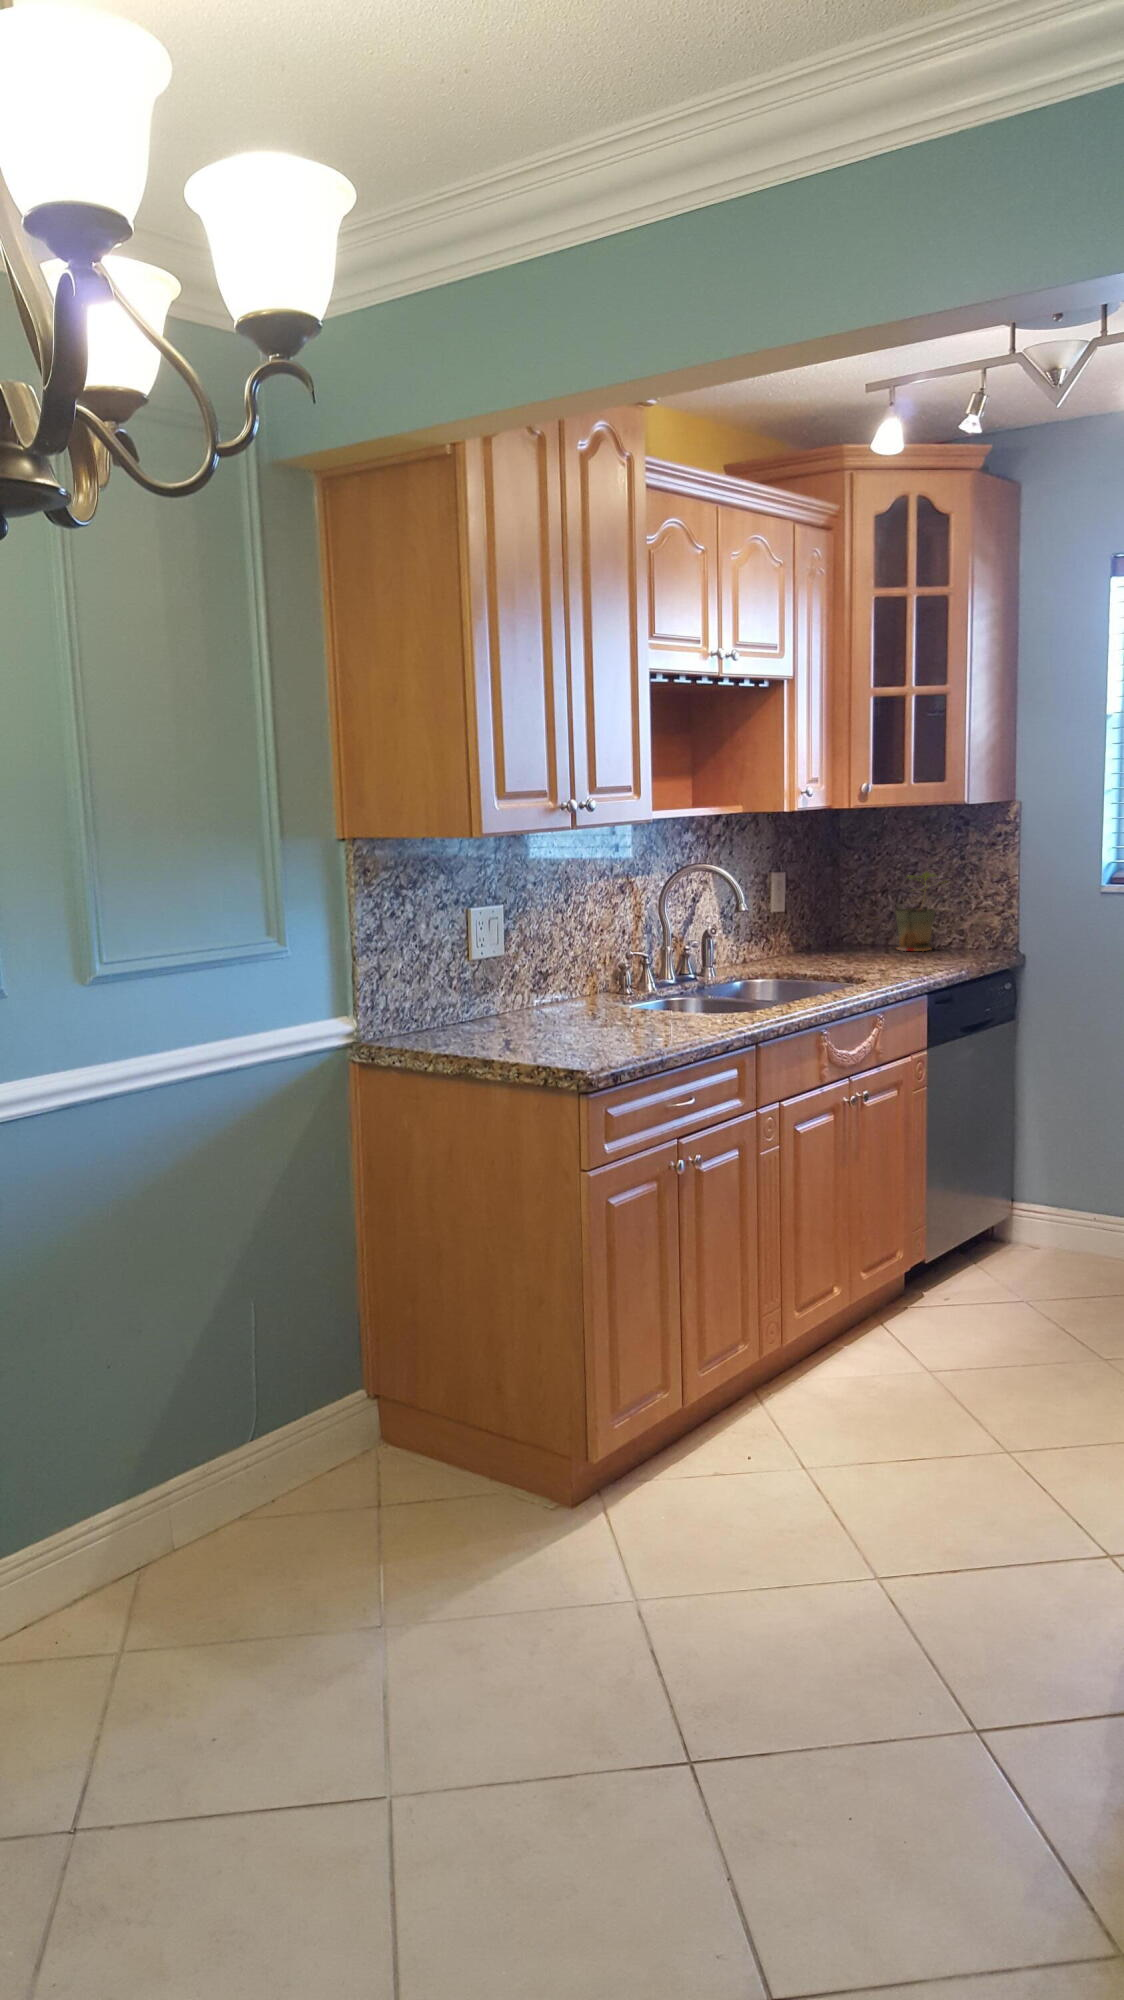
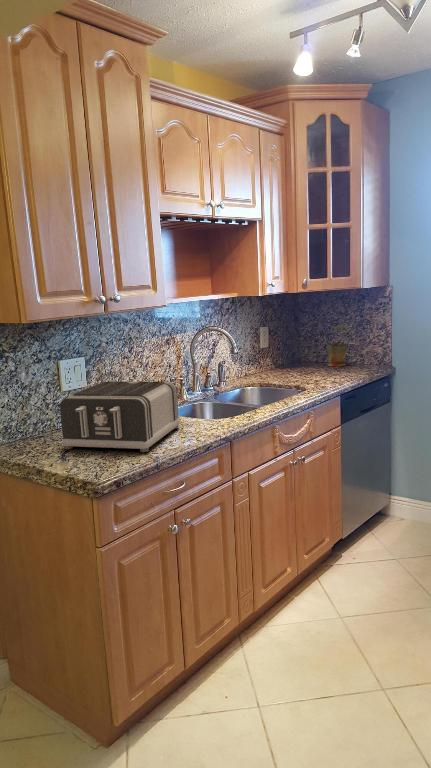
toaster: none [498,942,672,1044] -> present [60,381,180,452]

